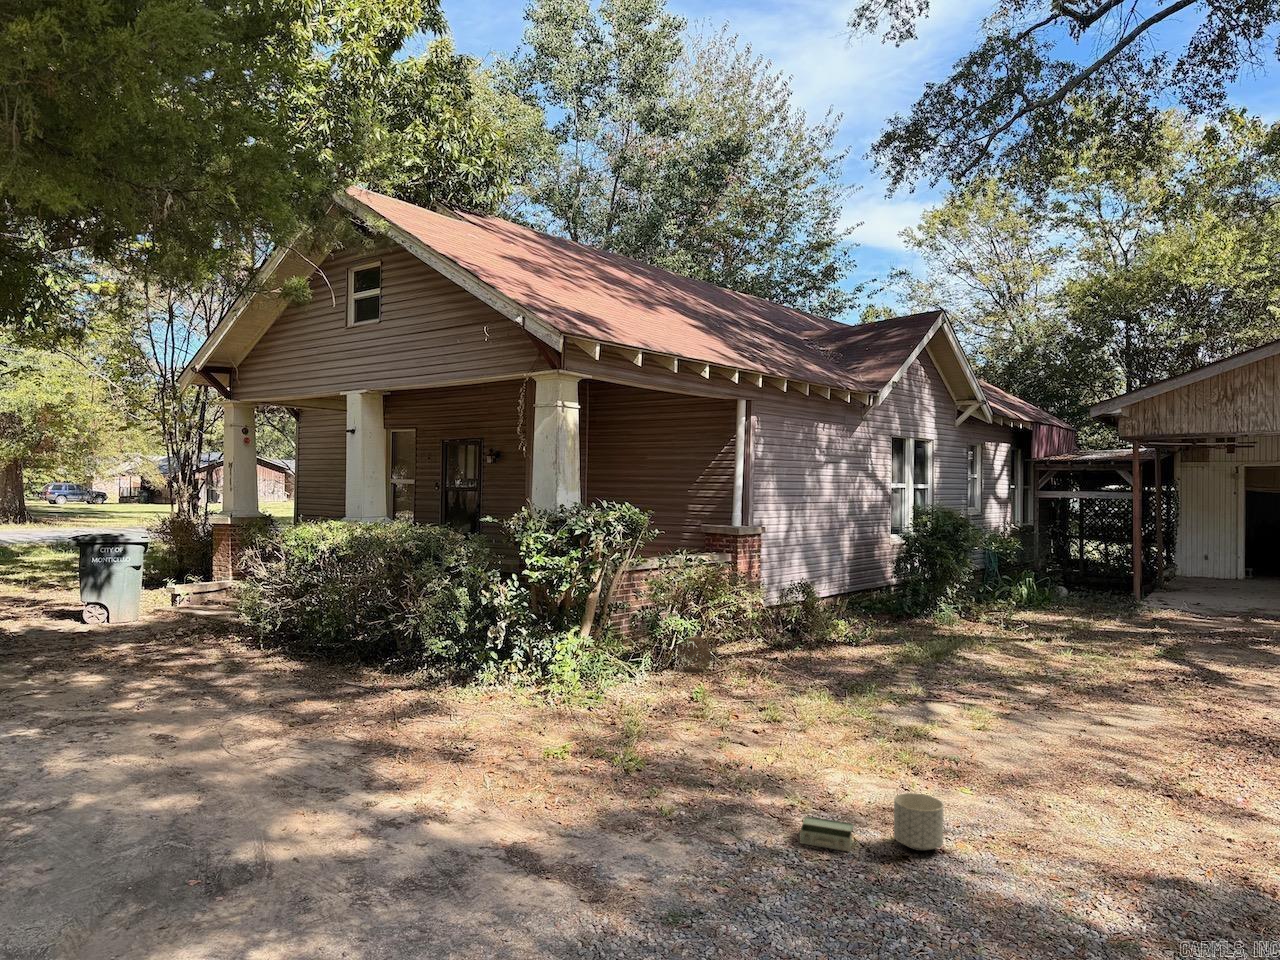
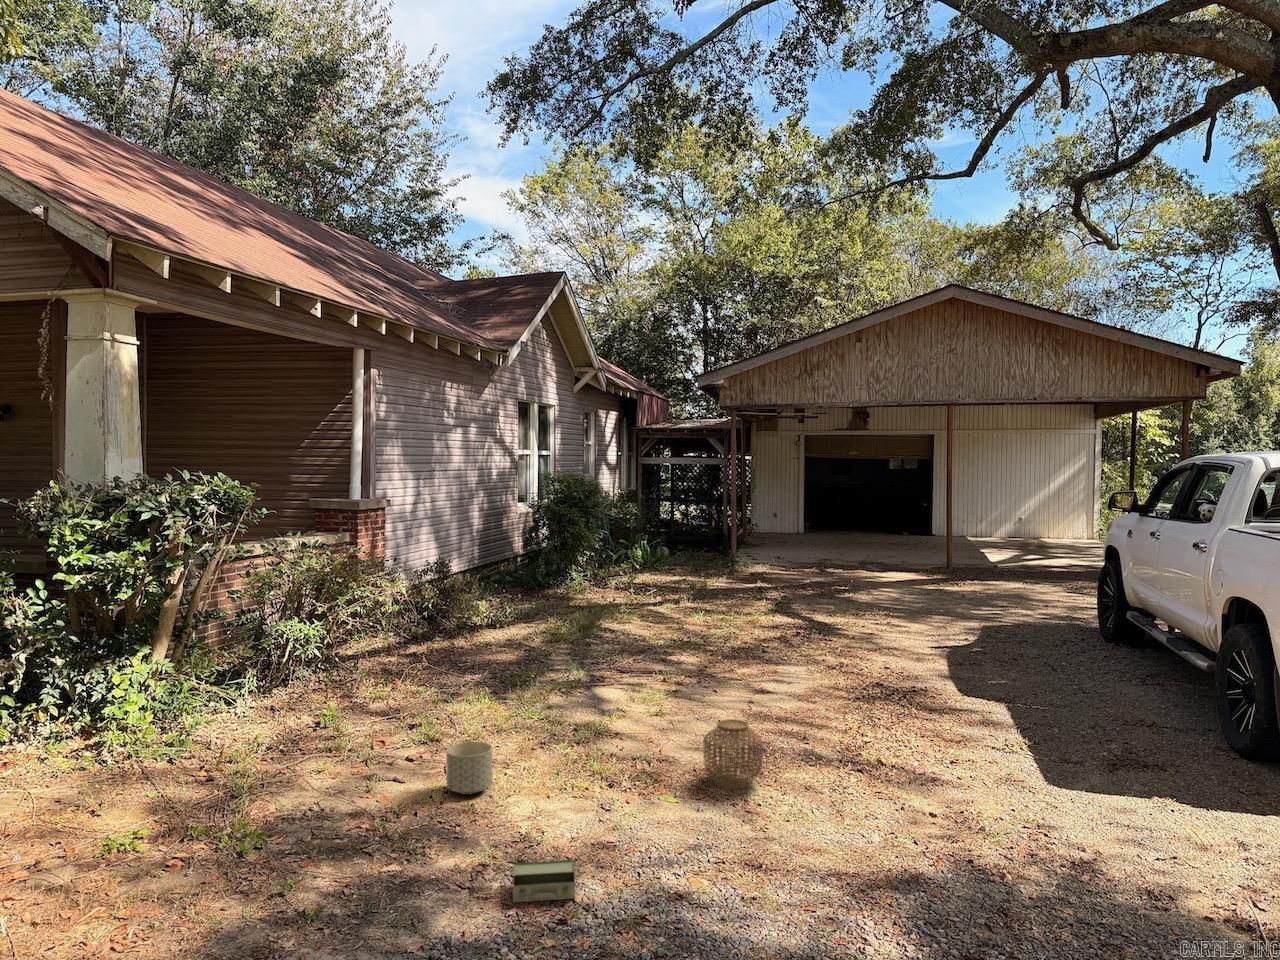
woven basket: present [678,636,710,673] -> present [704,719,763,790]
planter: present [894,793,944,851] -> present [446,741,492,795]

